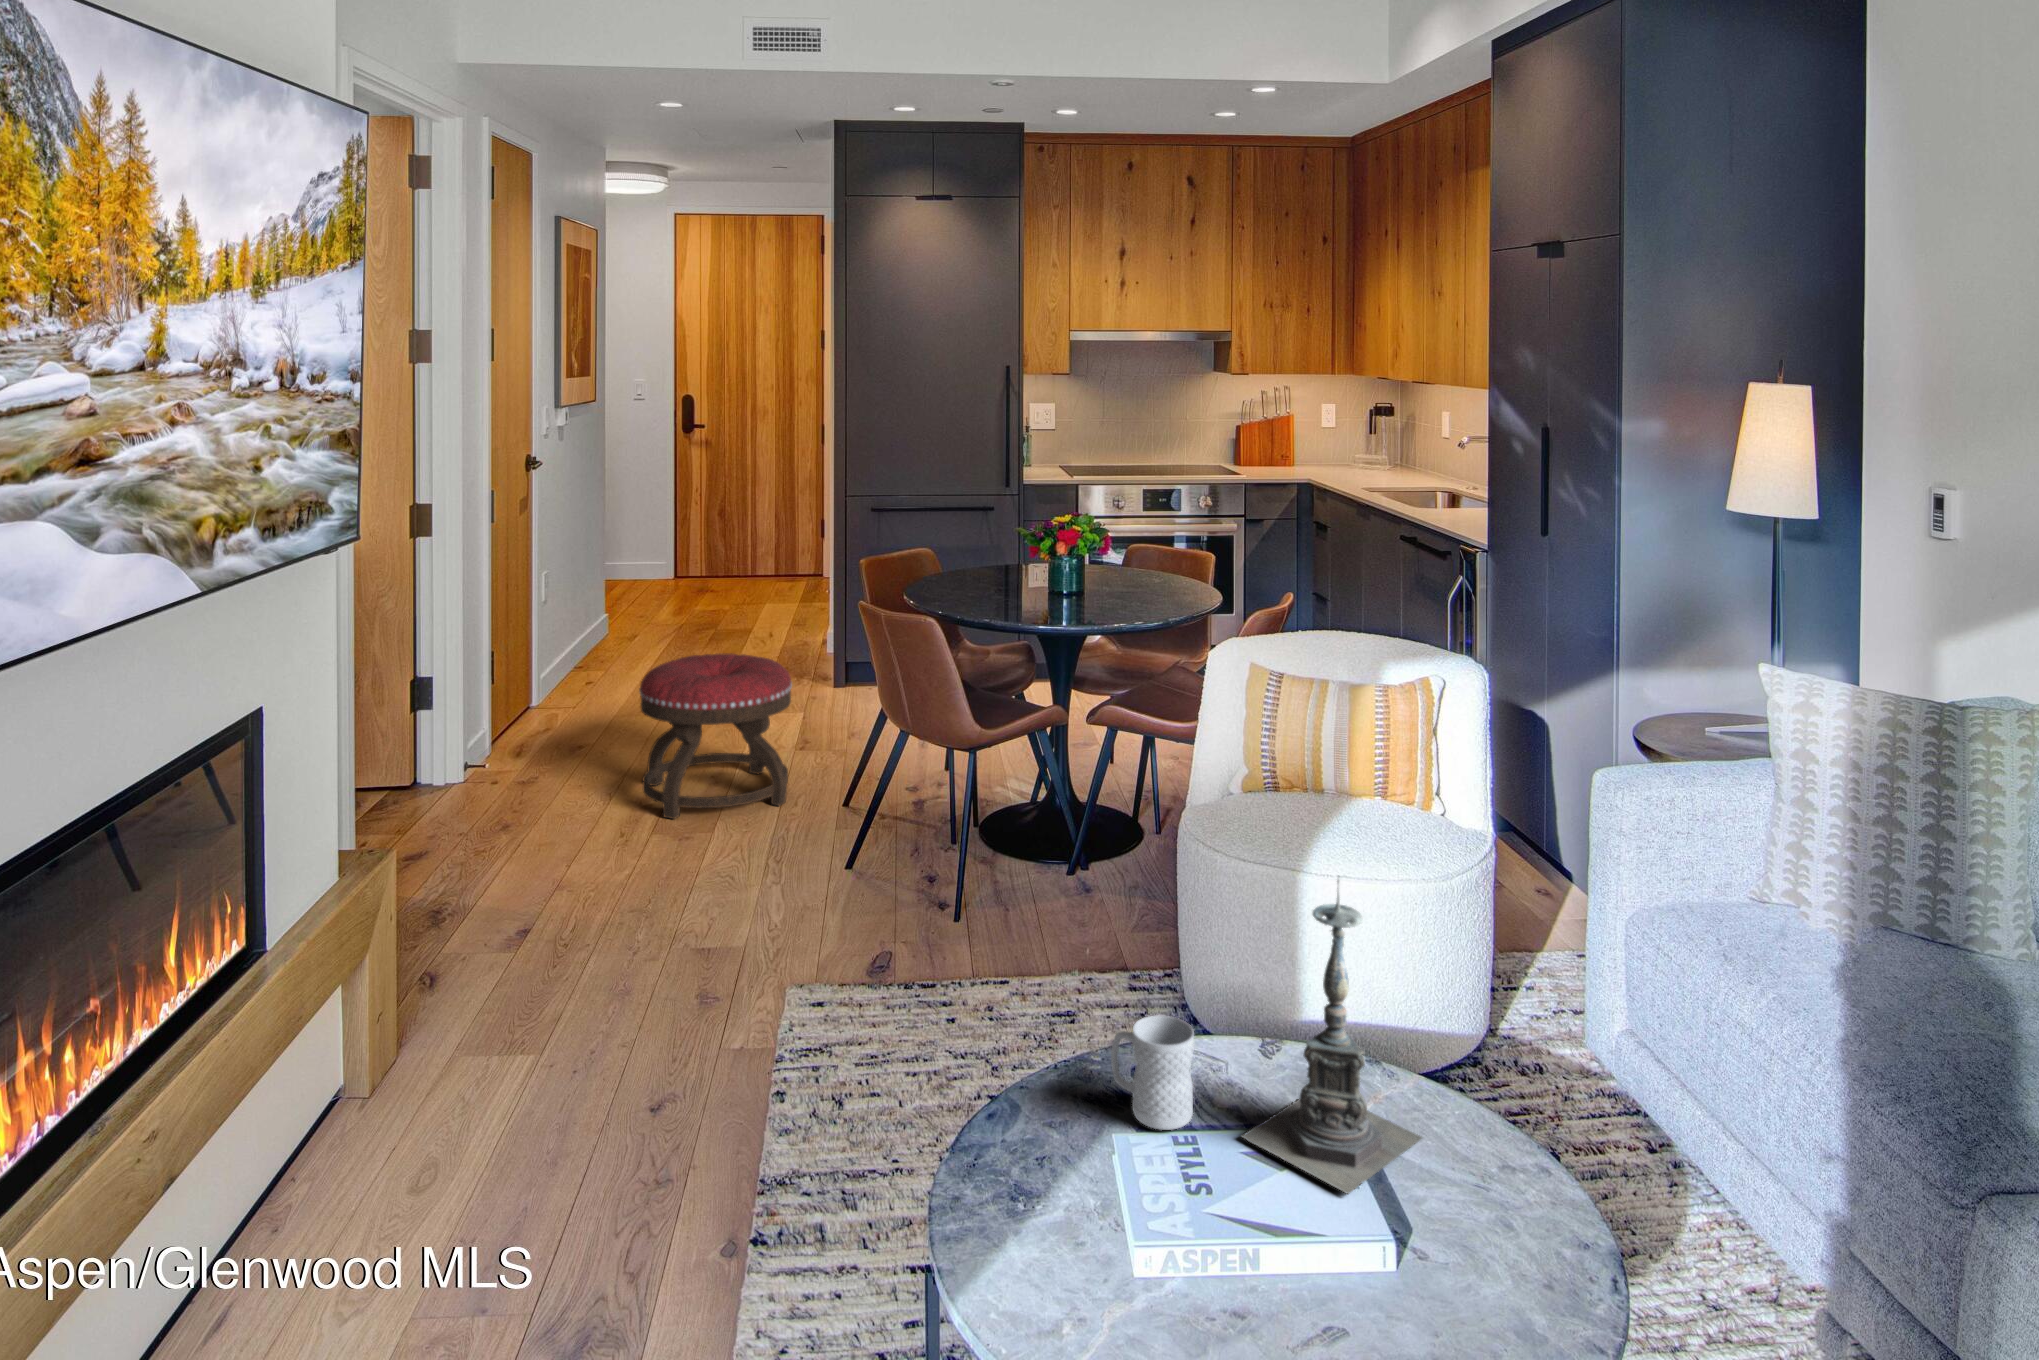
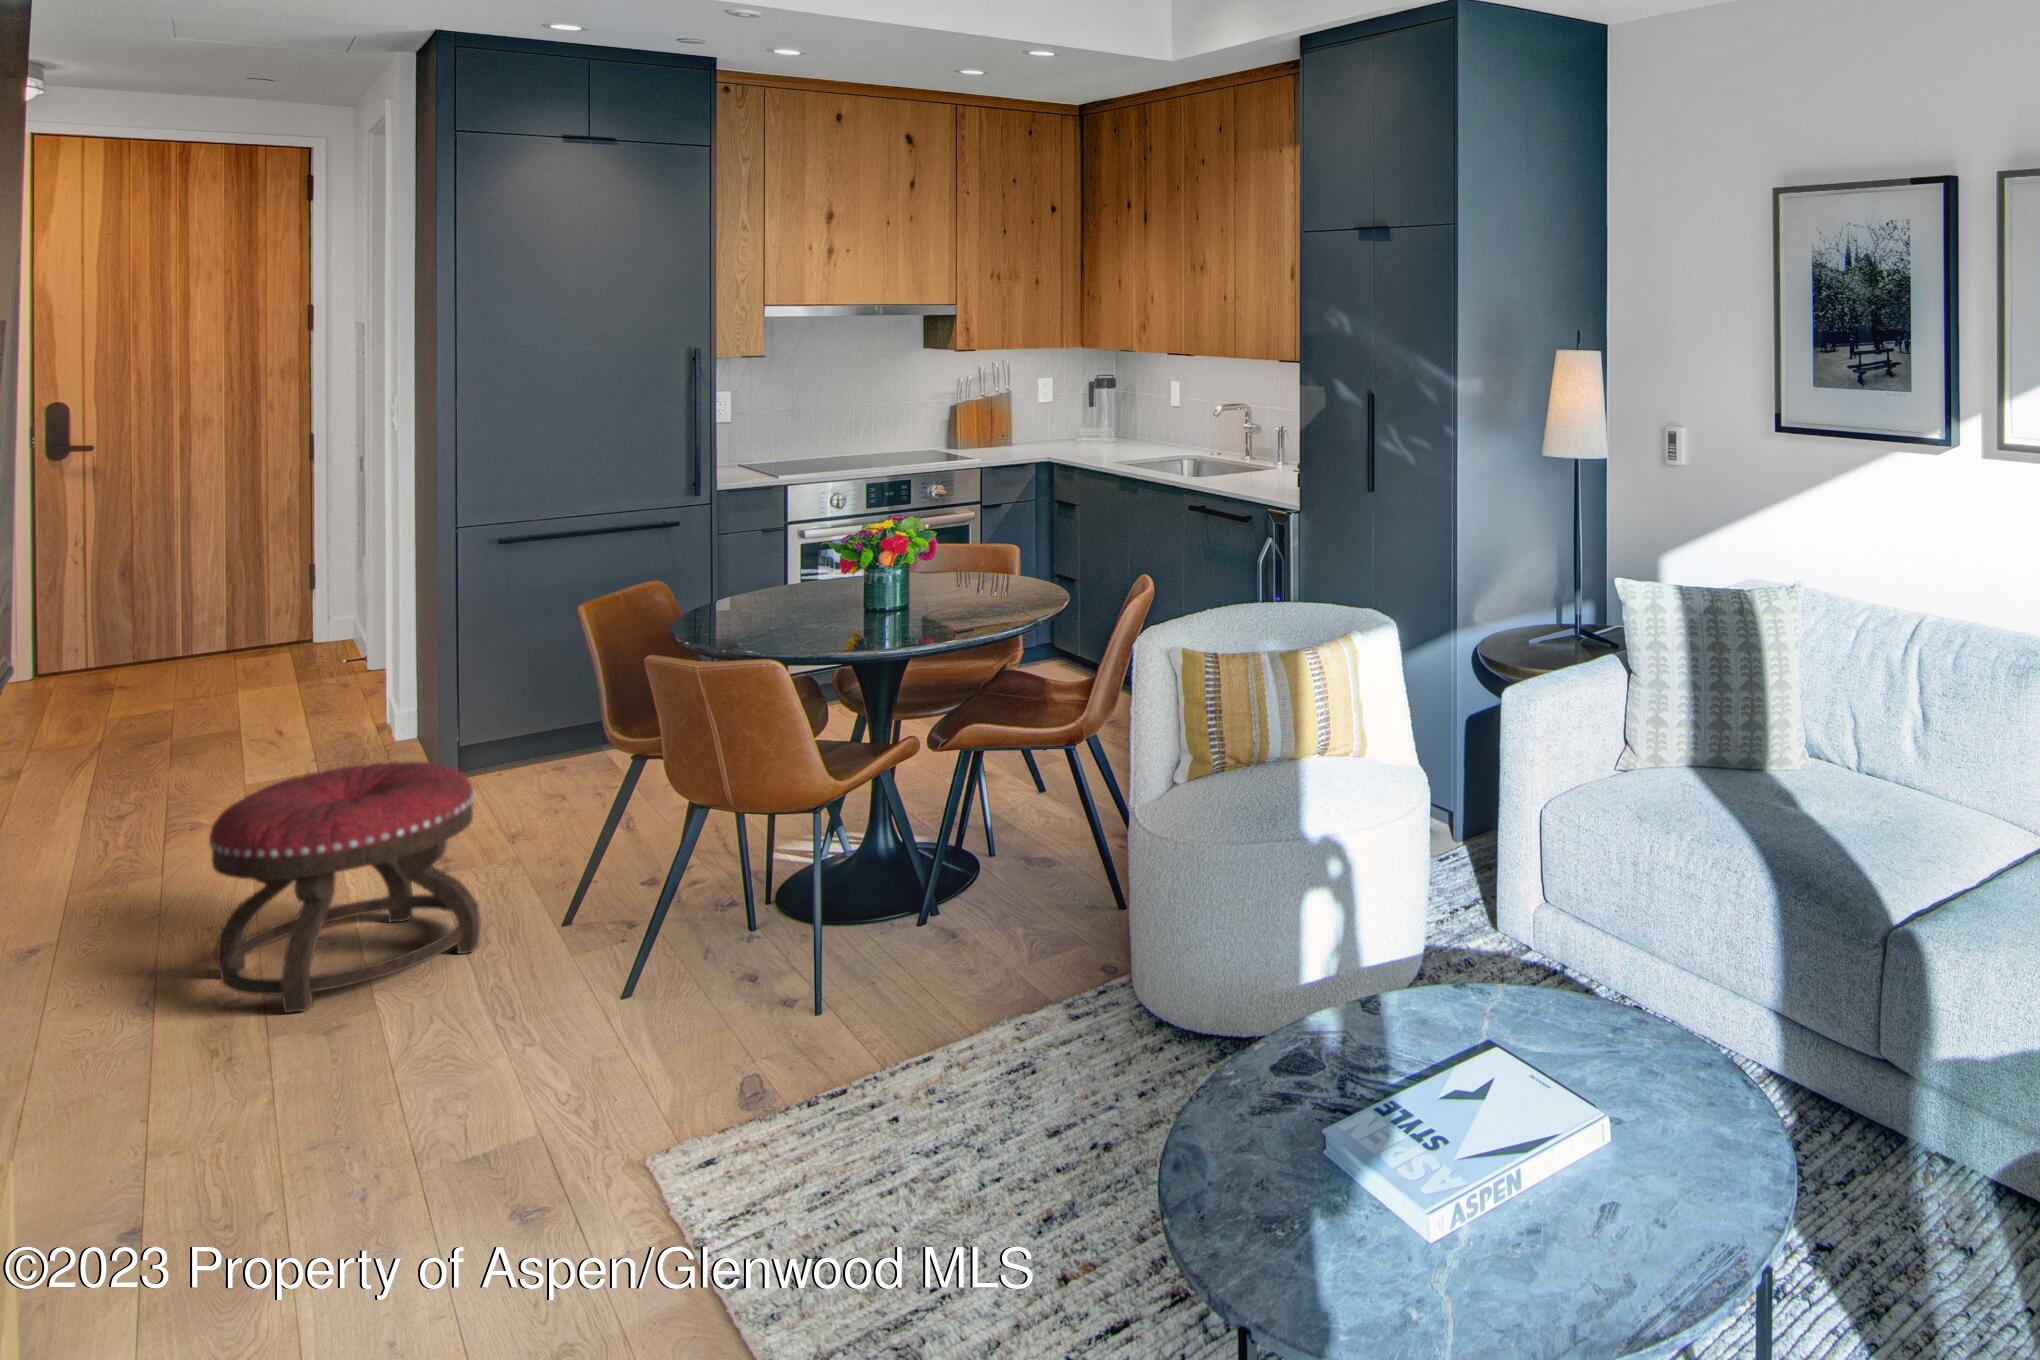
candle holder: present [1242,881,1422,1194] -> none [1425,825,1556,1100]
mug: present [1111,1015,1194,1130] -> none [1288,1002,1374,1112]

